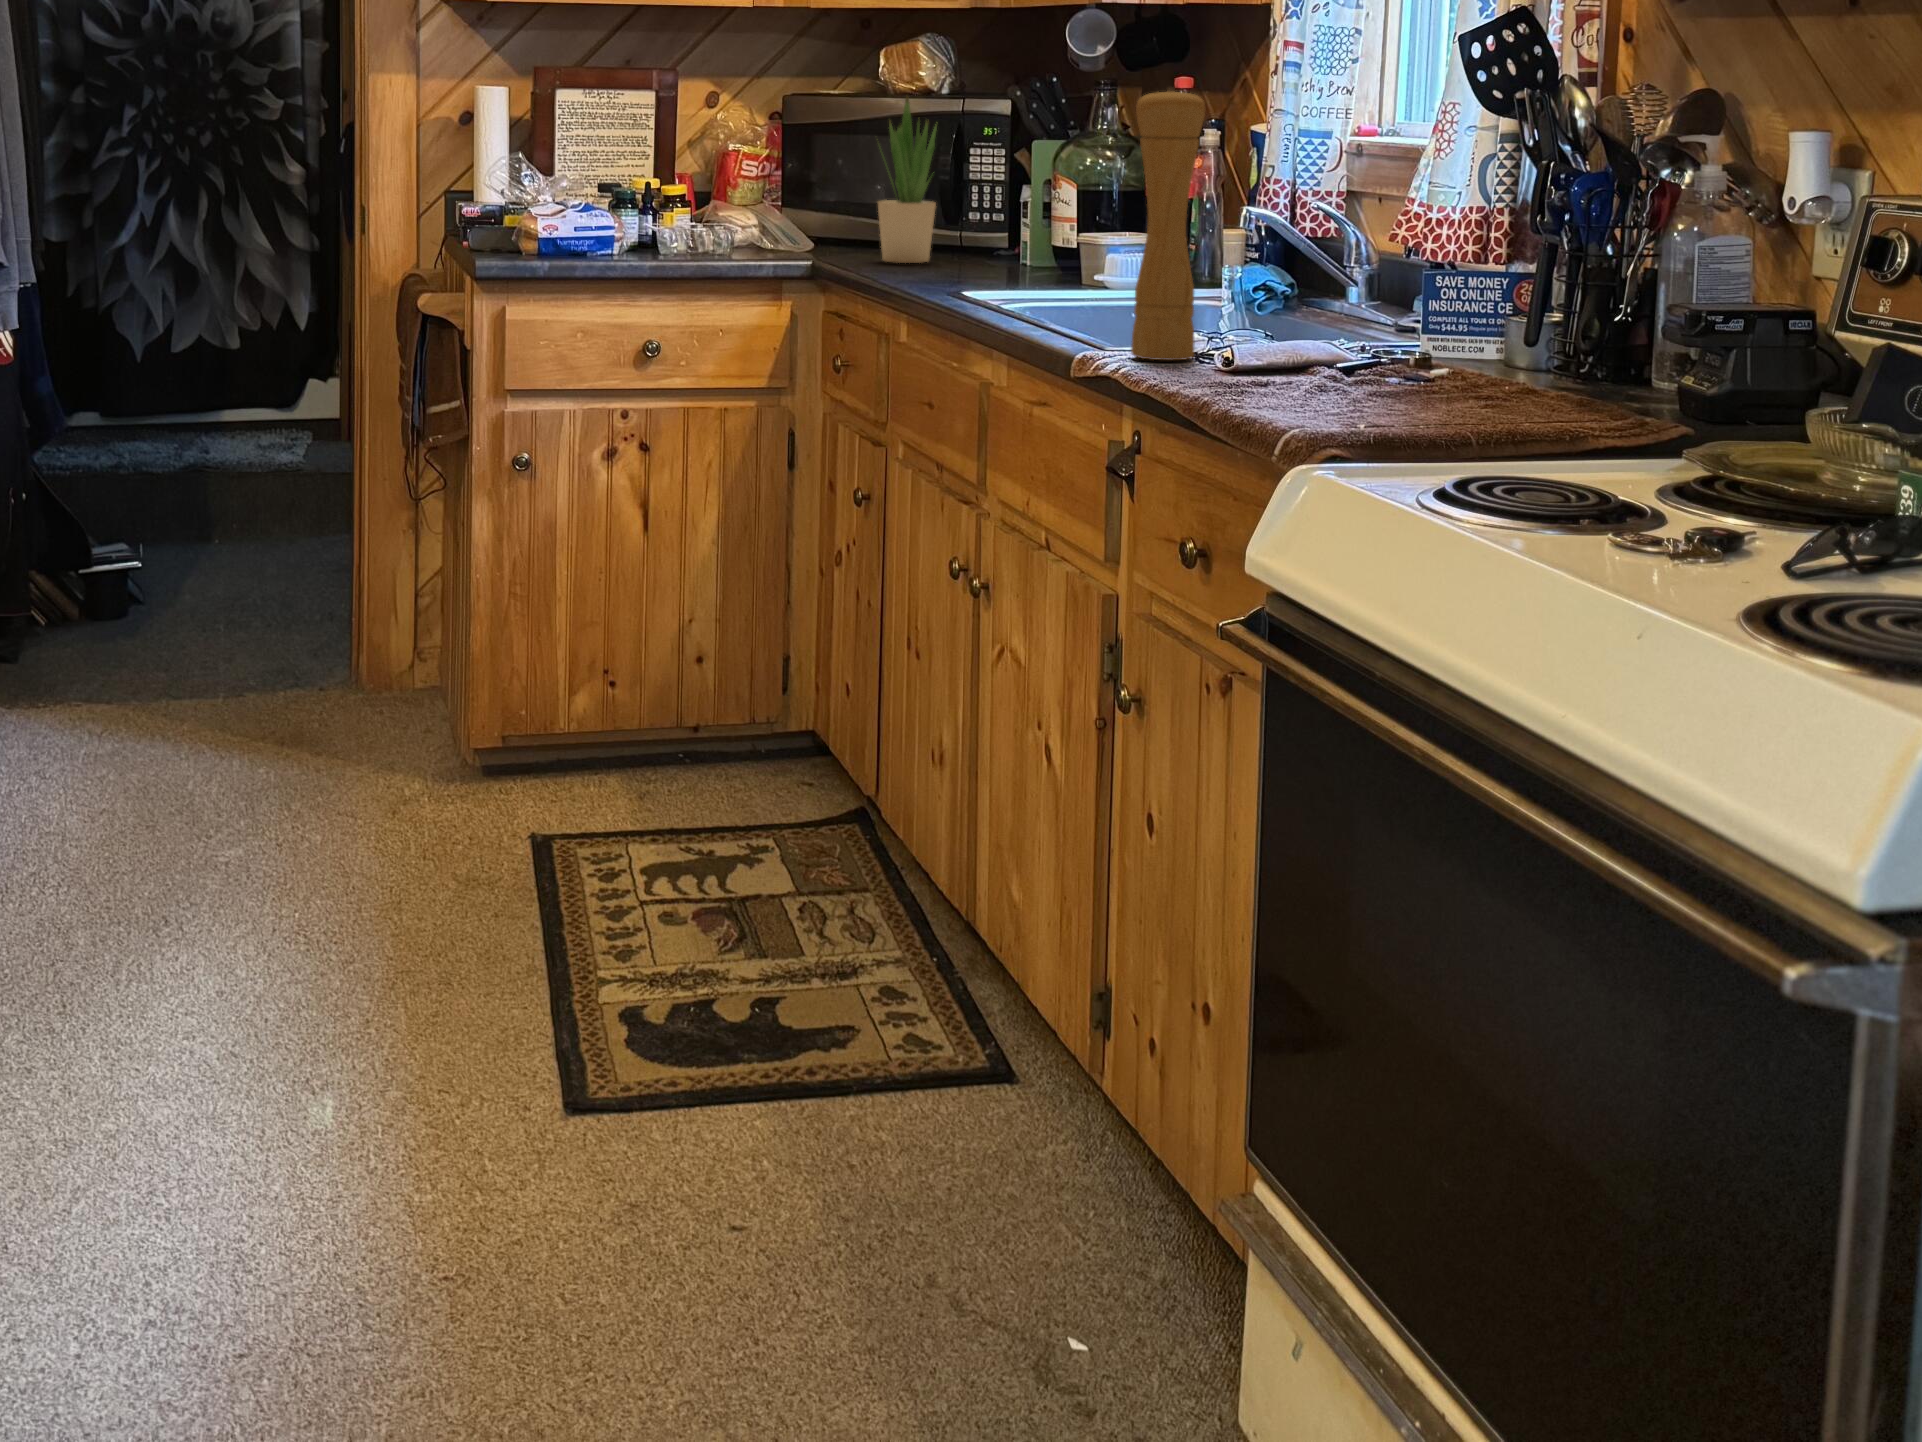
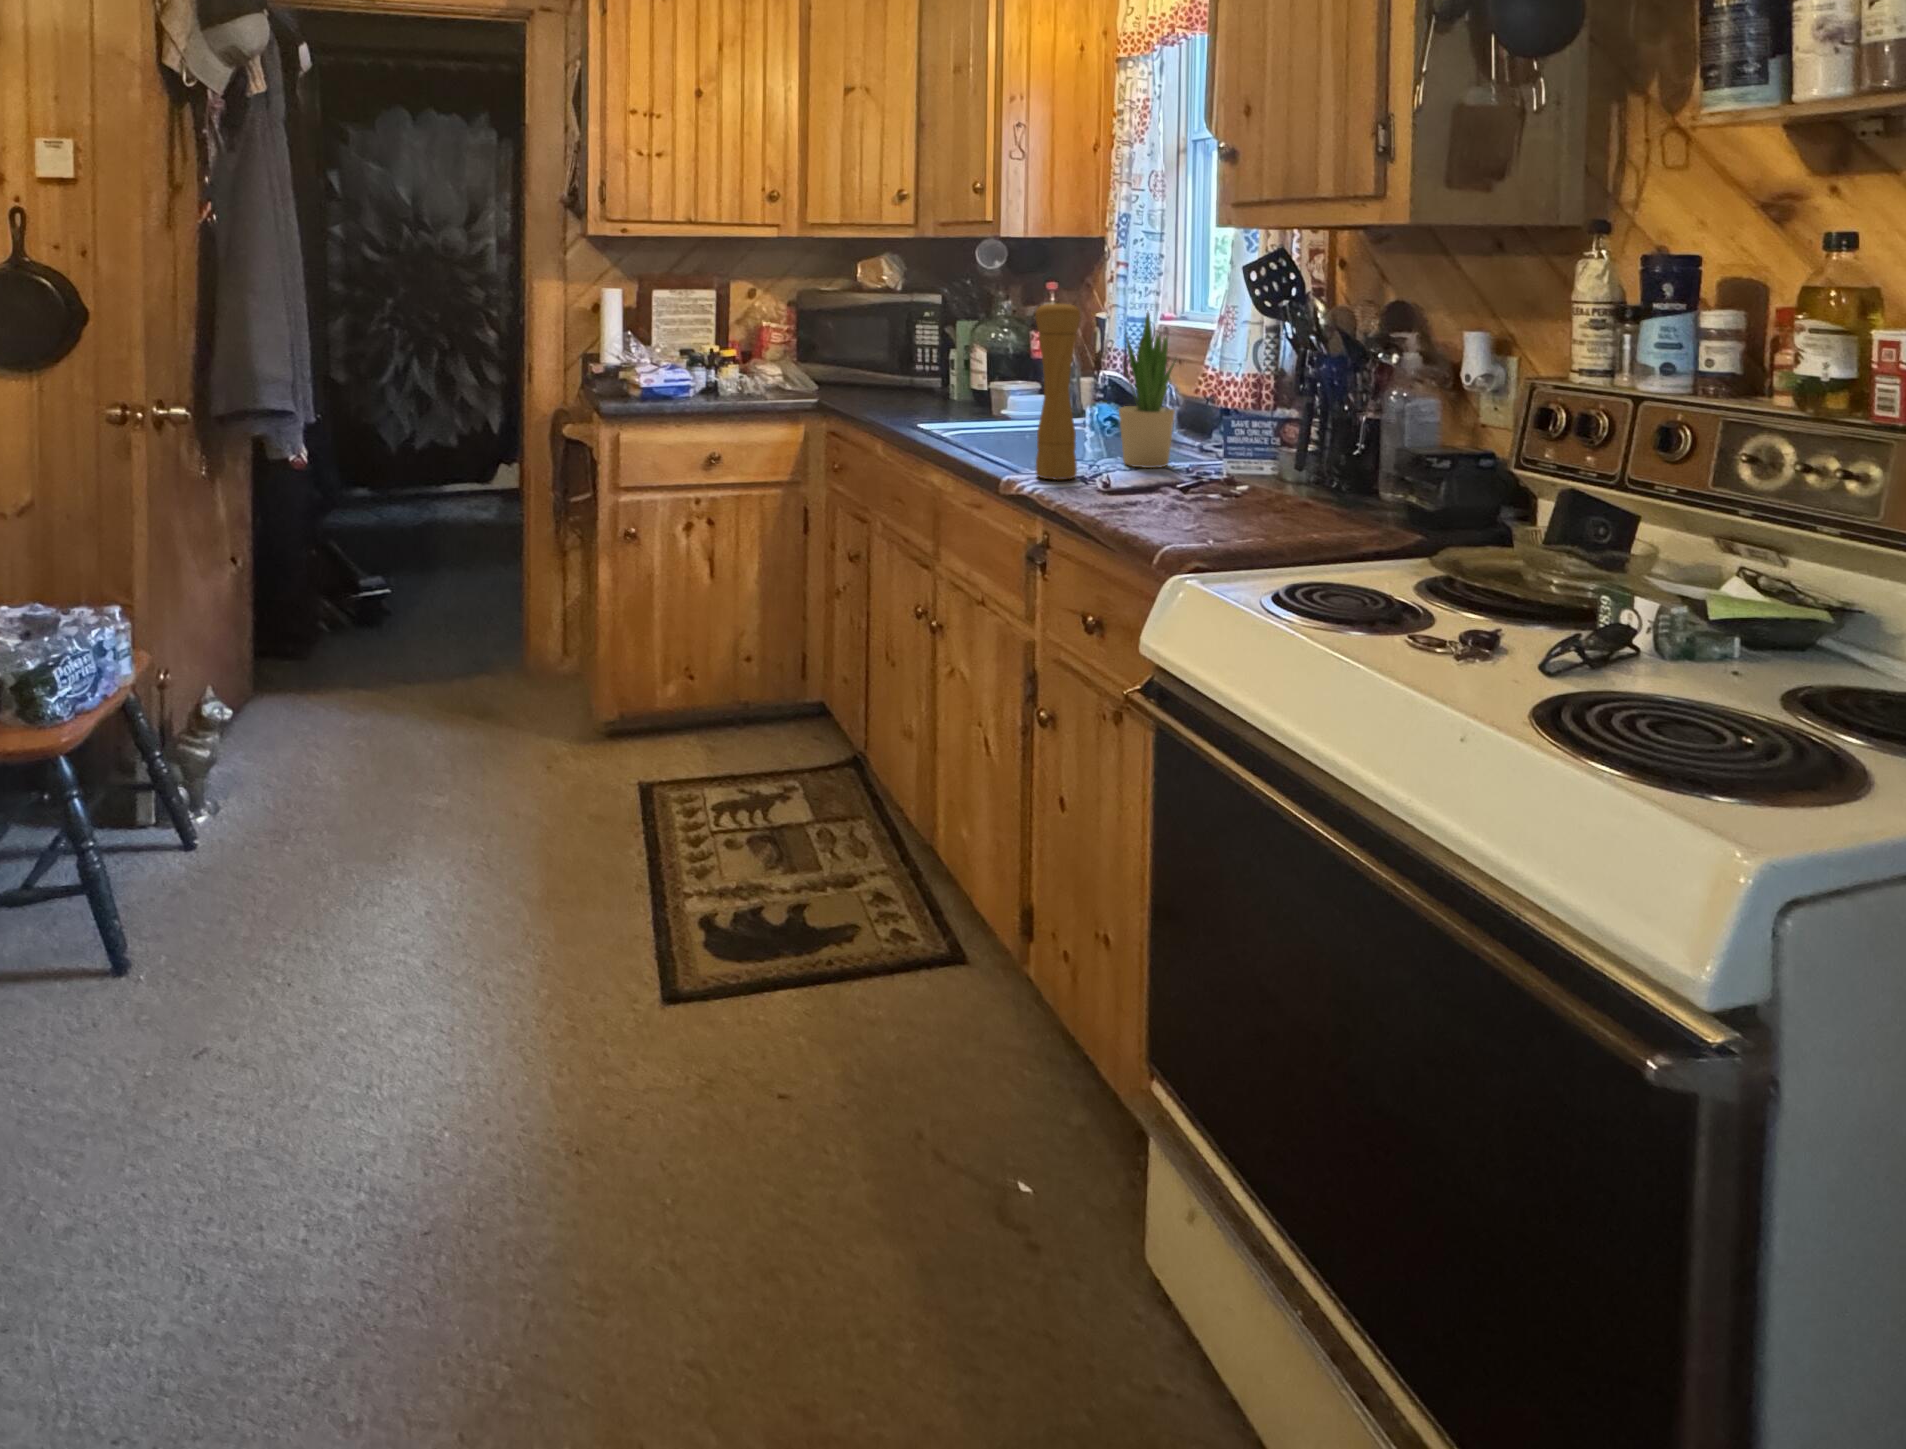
potted plant: present [878,97,937,263] -> present [1119,312,1175,468]

